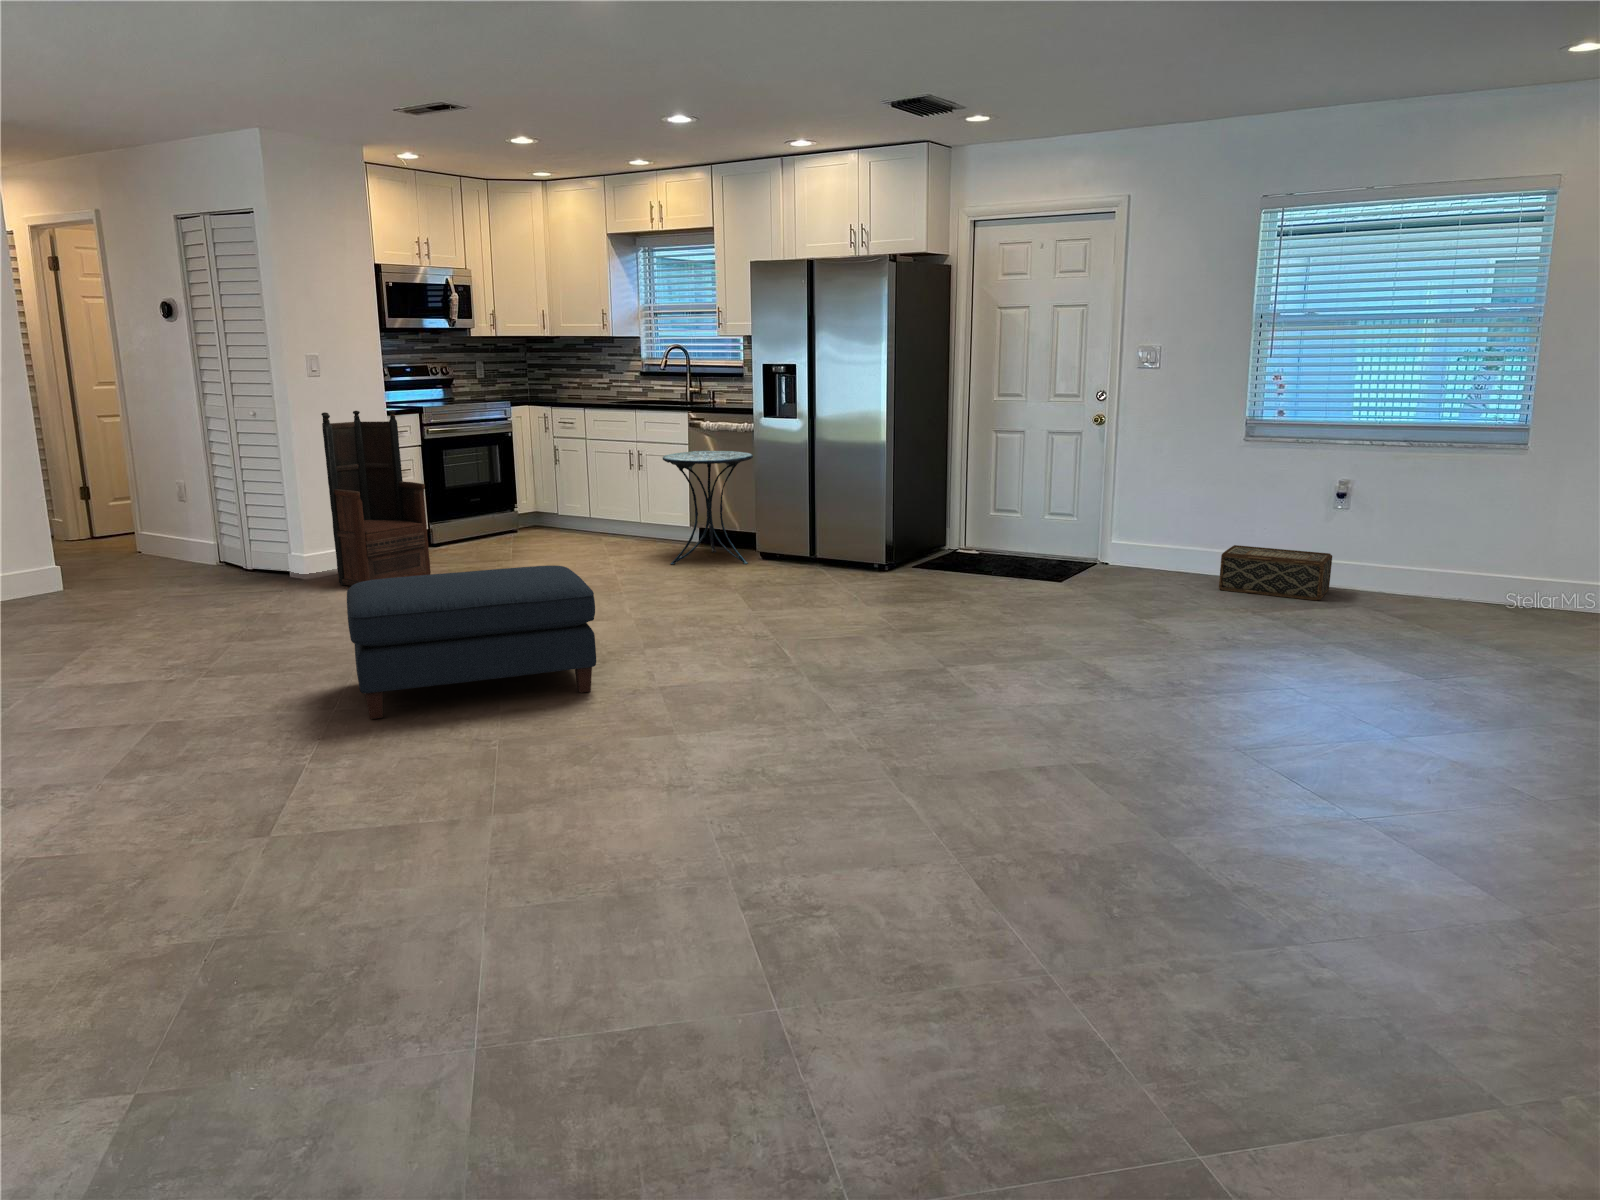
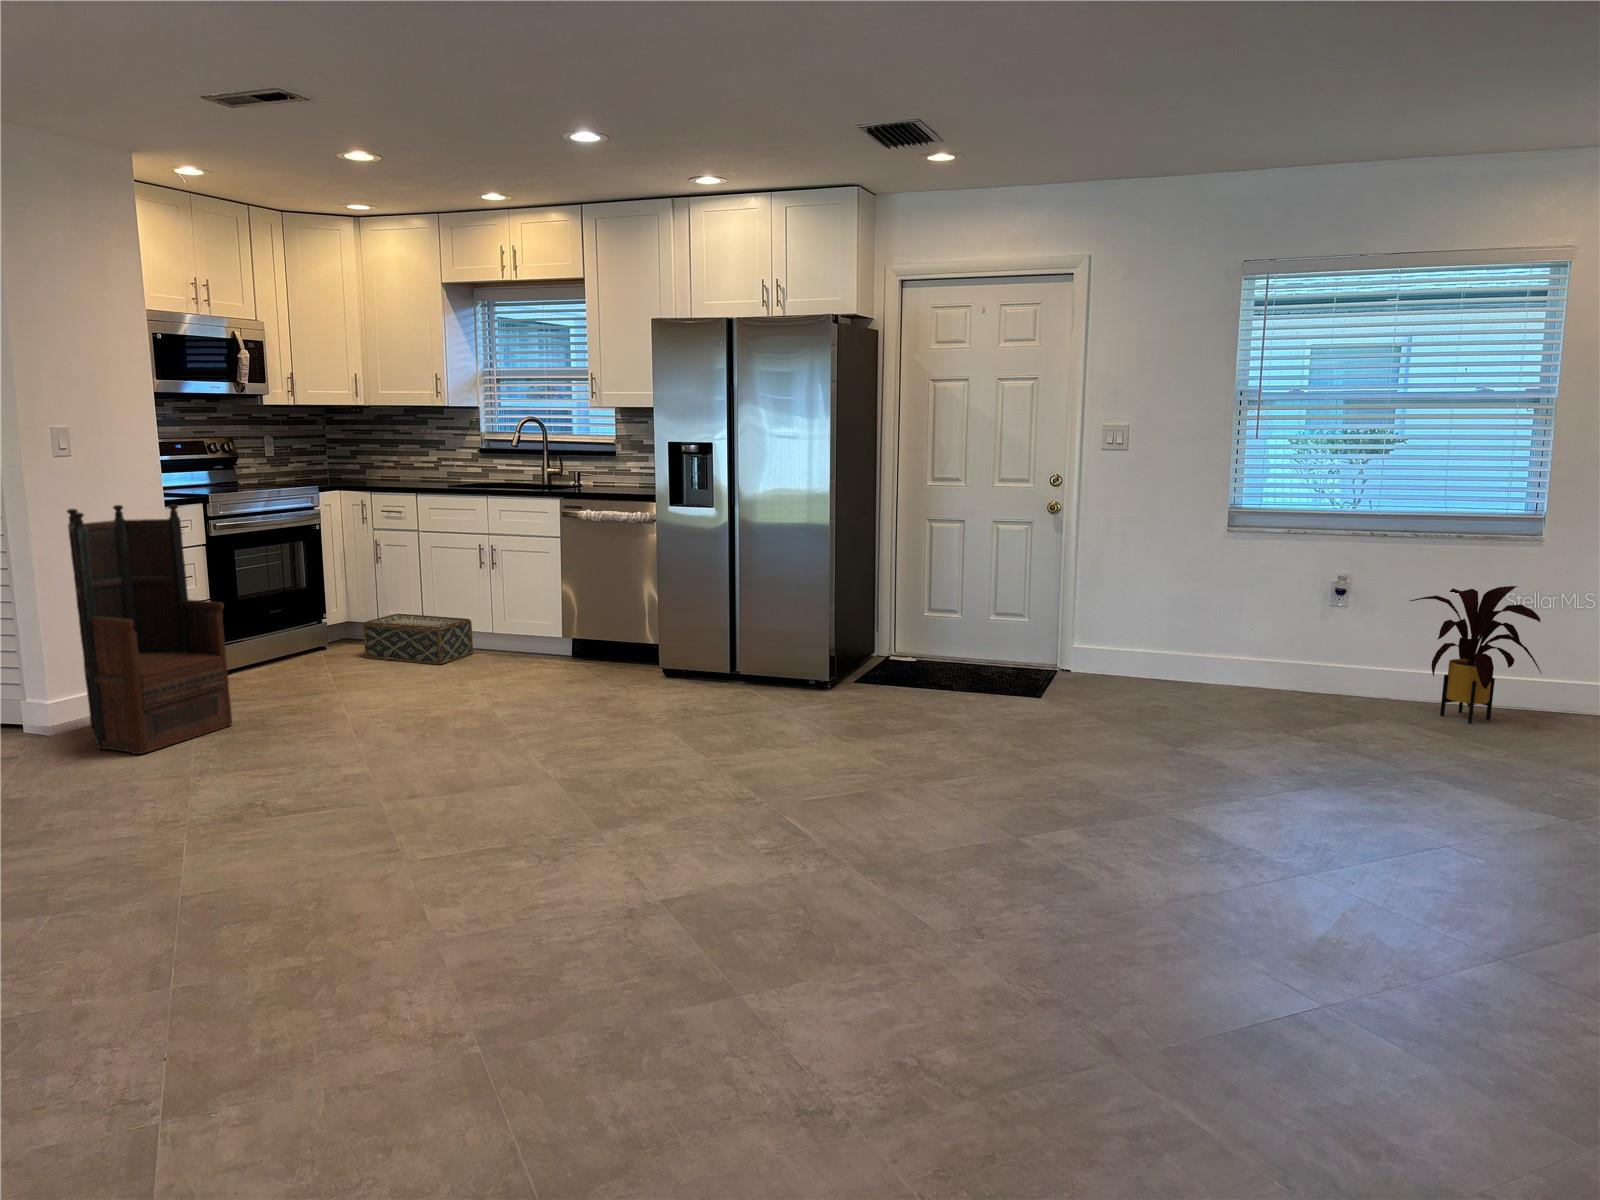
side table: present [663,451,753,564] -> none [543,546,657,691]
house plant: none [1402,496,1515,620] -> present [1410,586,1541,723]
woven basket: present [1219,545,1332,600] -> present [363,614,473,664]
ottoman: present [347,565,596,719] -> none [174,733,580,1022]

